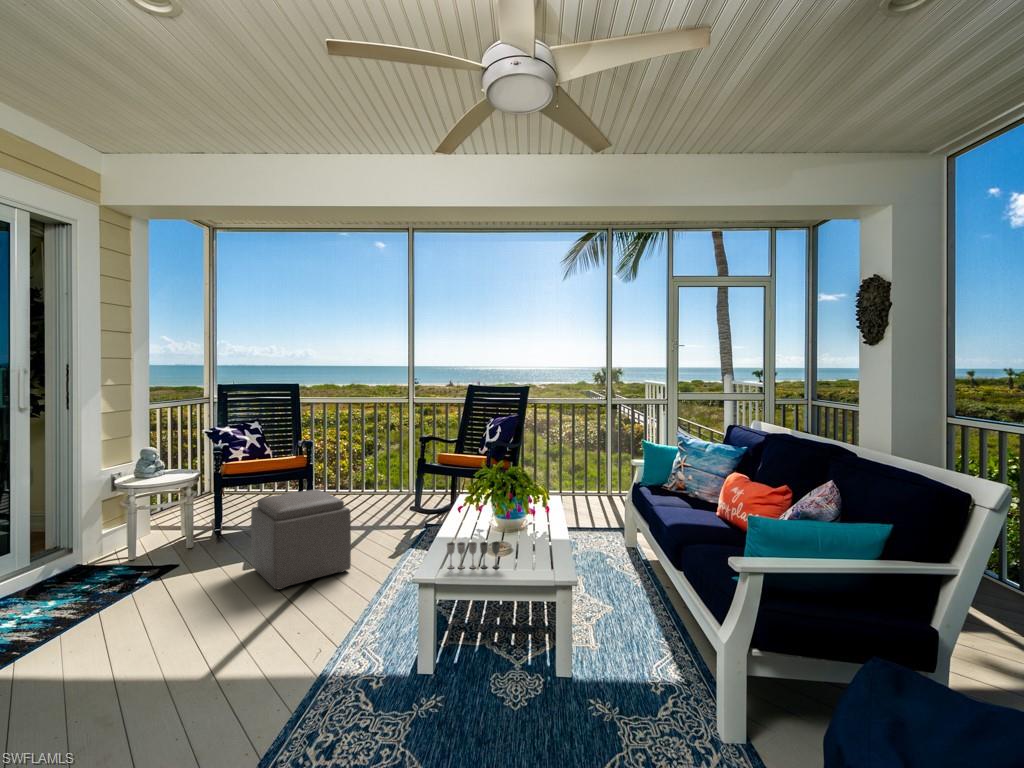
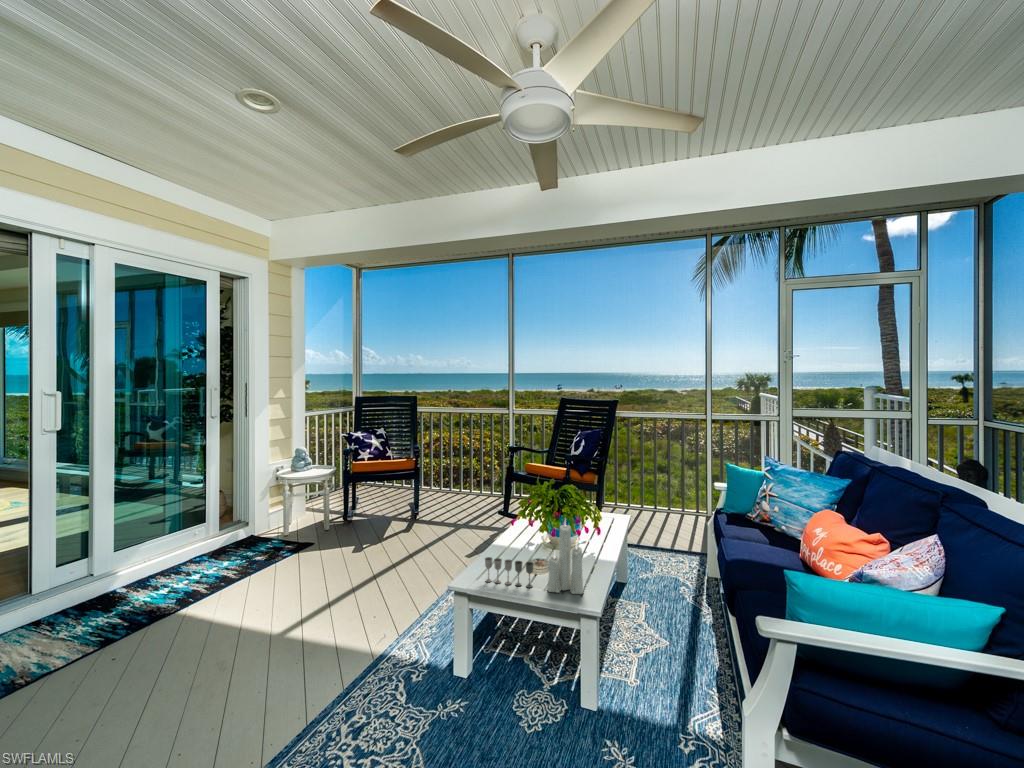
candle: none [515,488,551,569] -> present [547,523,583,594]
ottoman: present [251,489,351,590] -> none [363,491,438,576]

